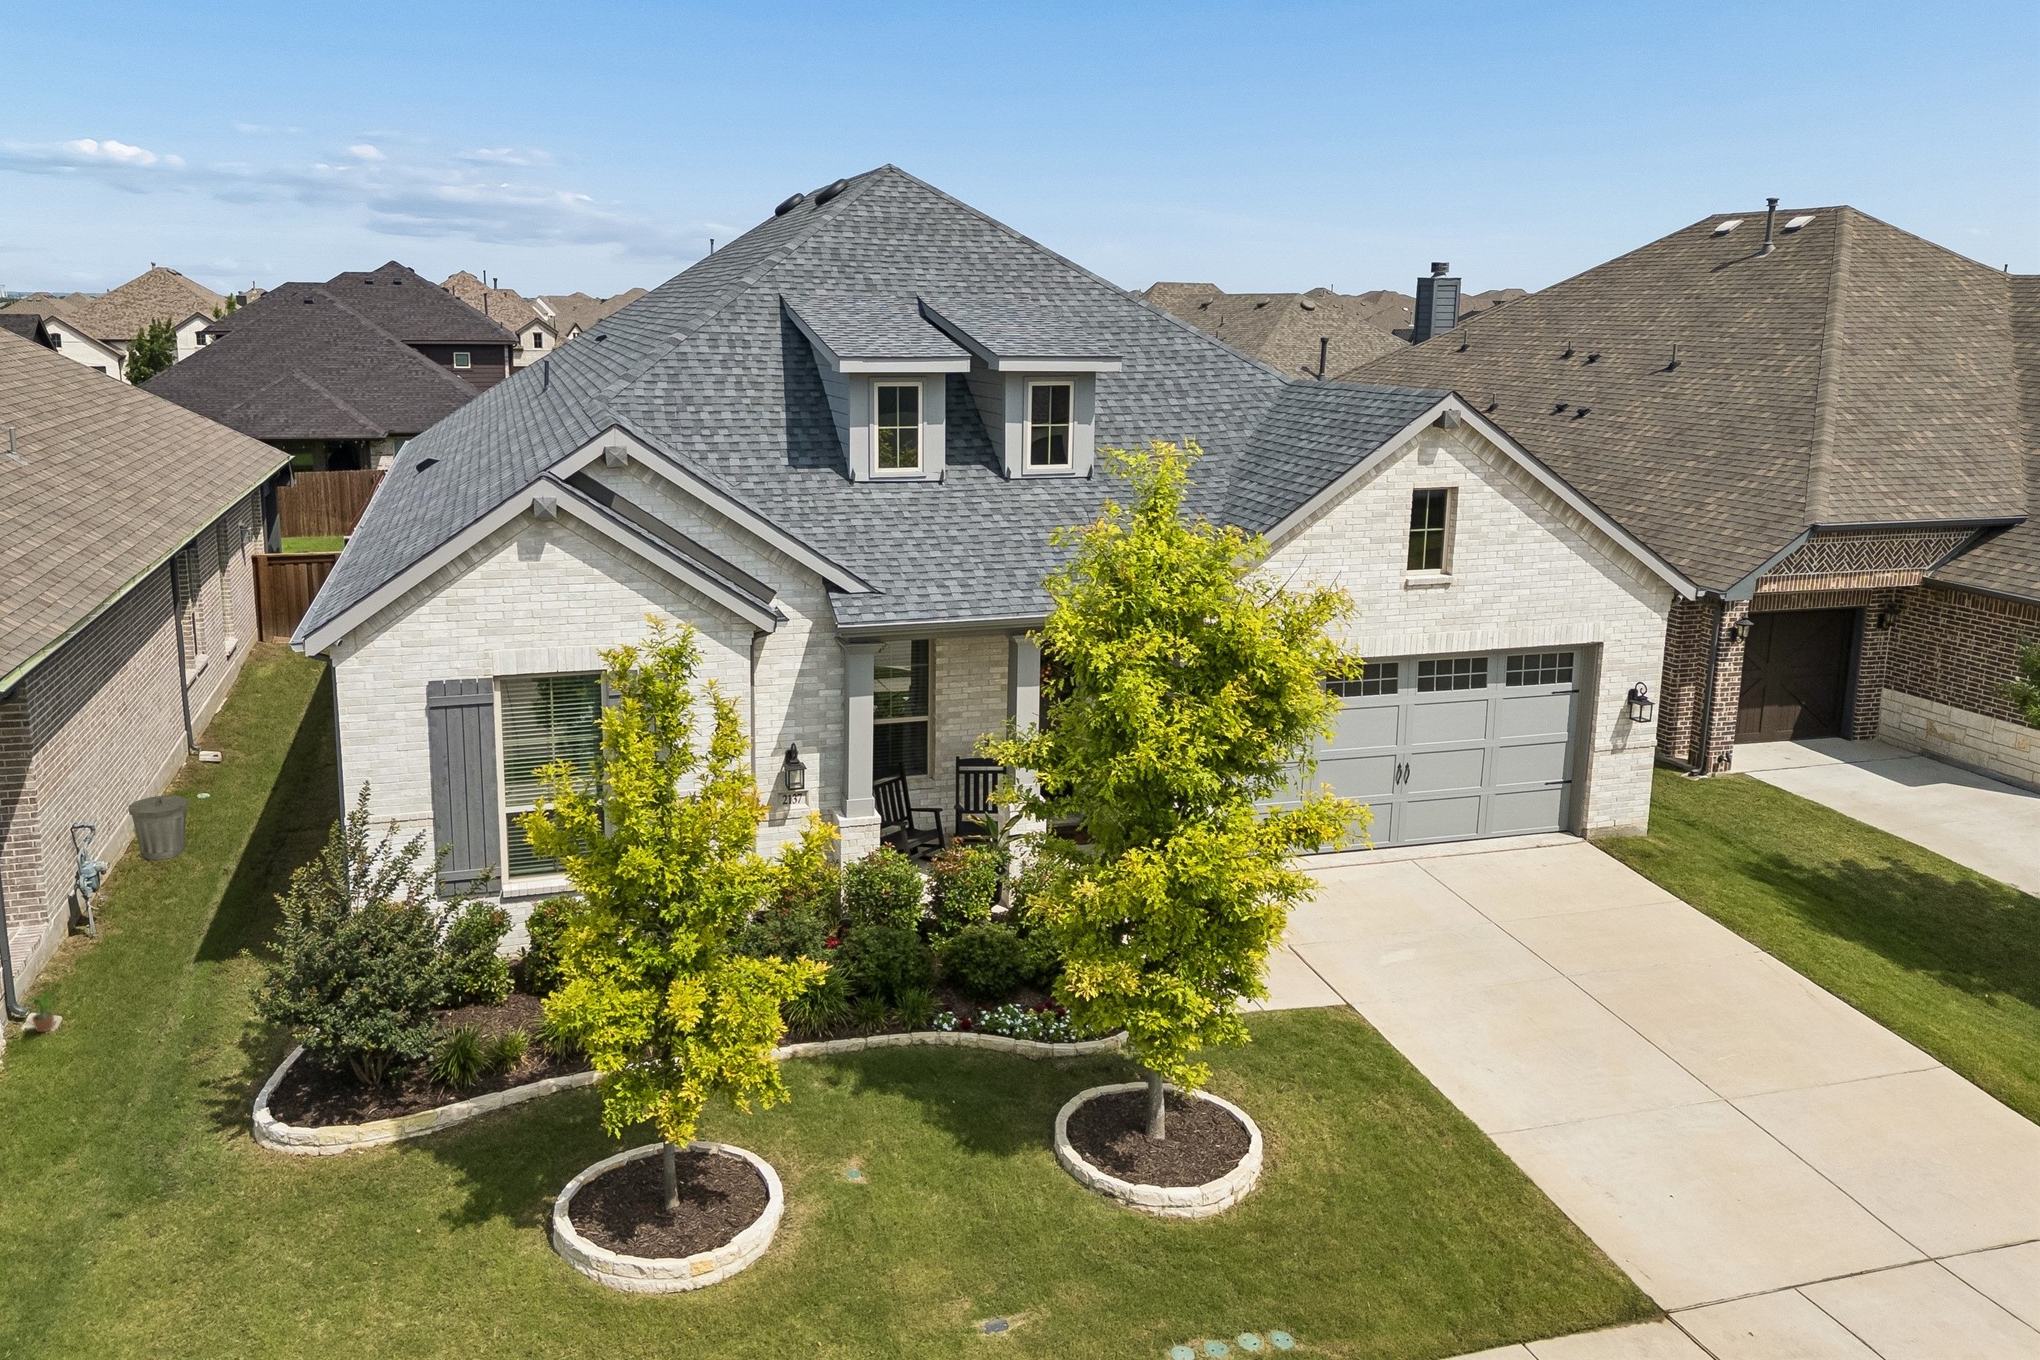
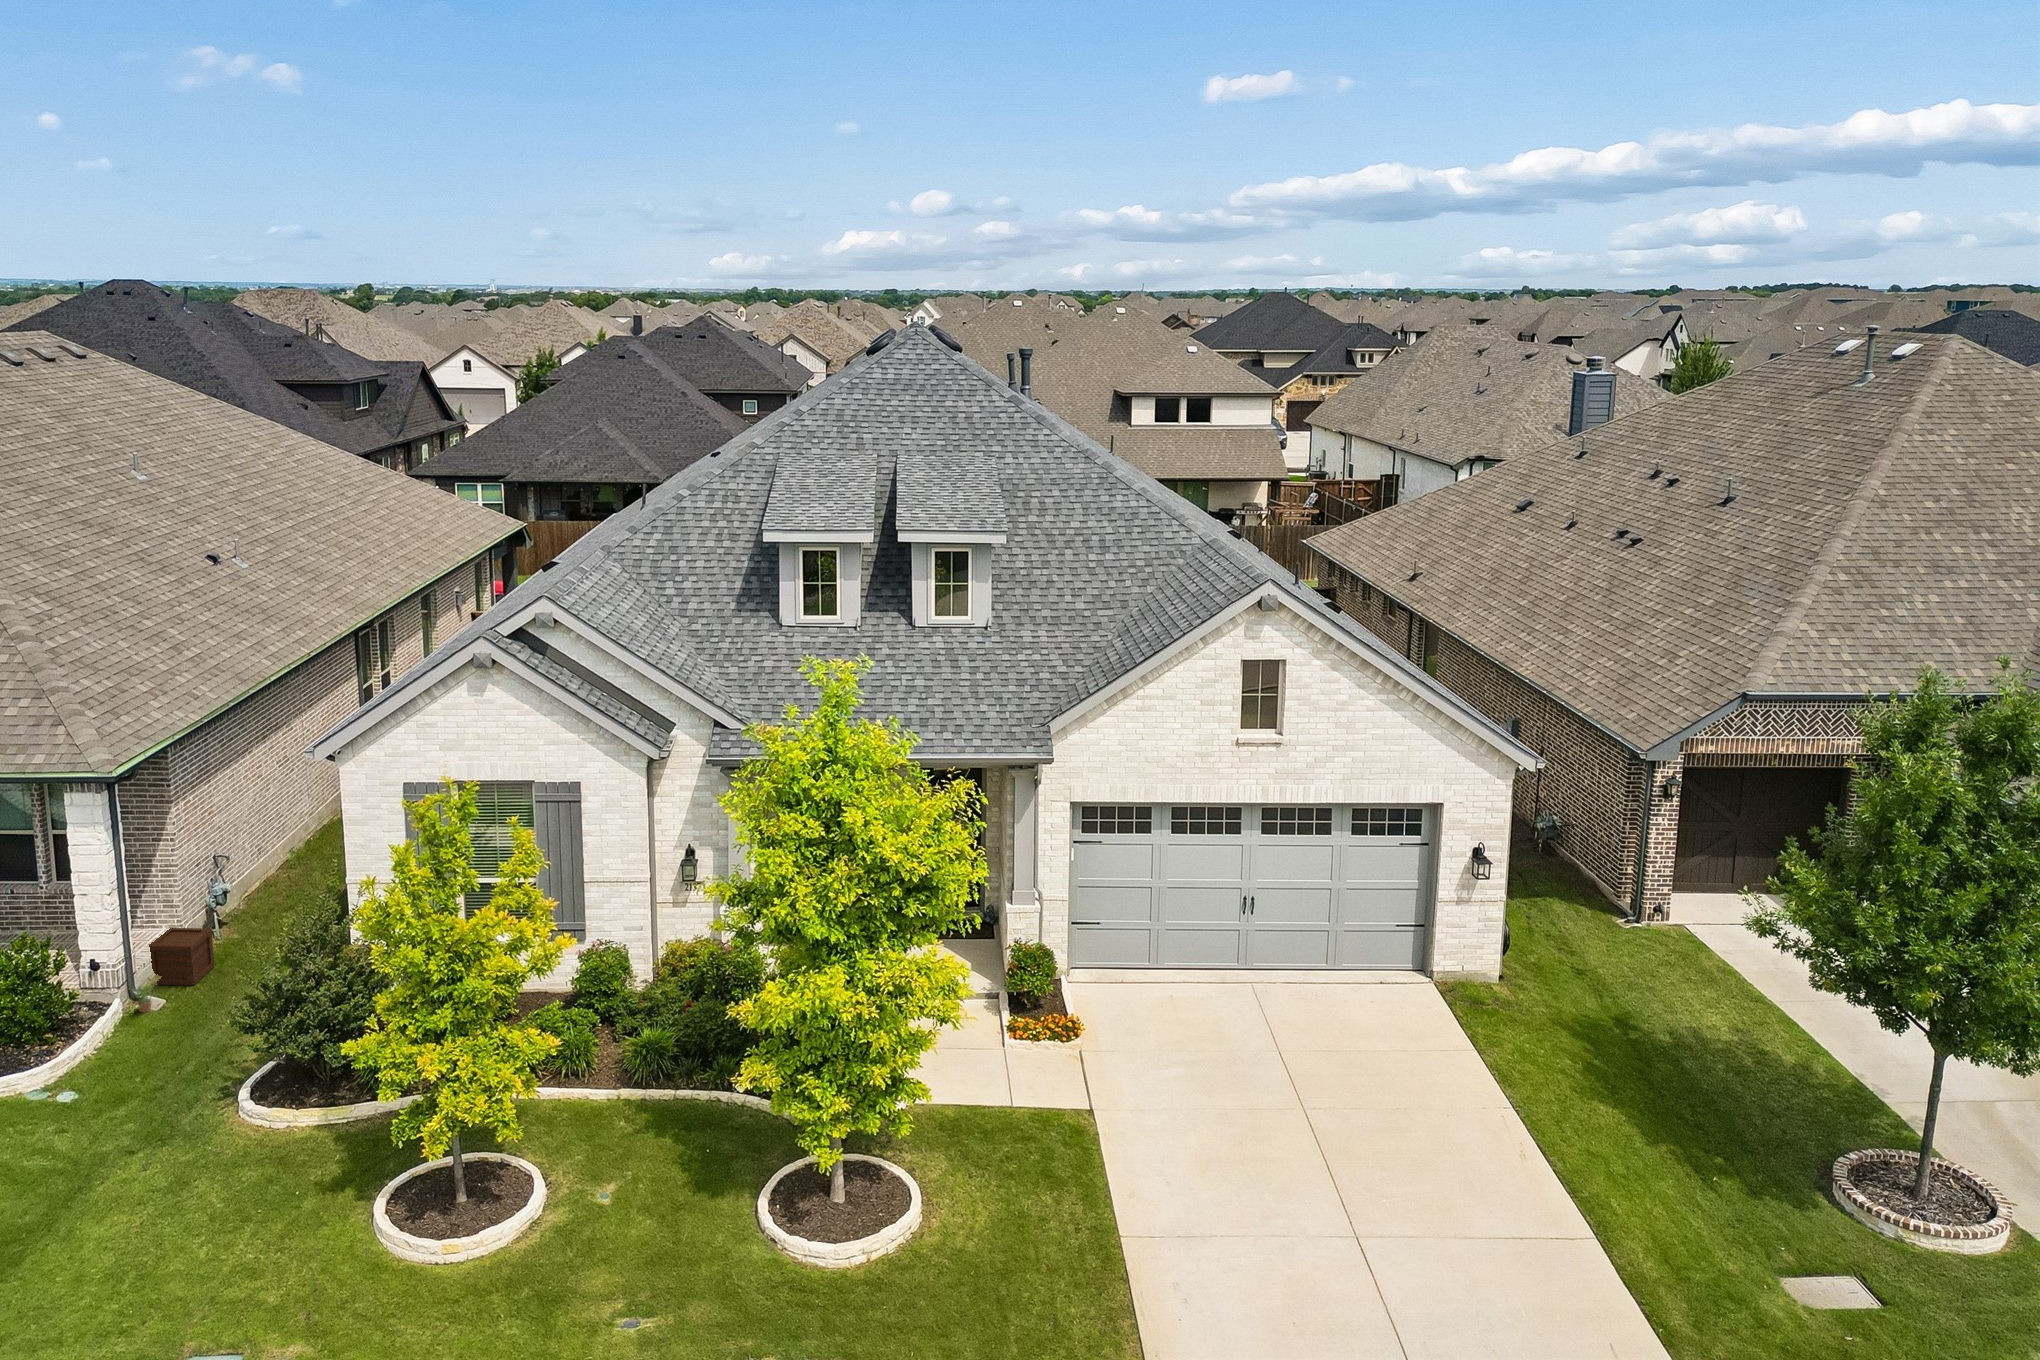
trash can: present [128,795,189,860] -> none [253,840,297,889]
wooden crate: none [31,908,125,993] -> present [149,928,214,986]

